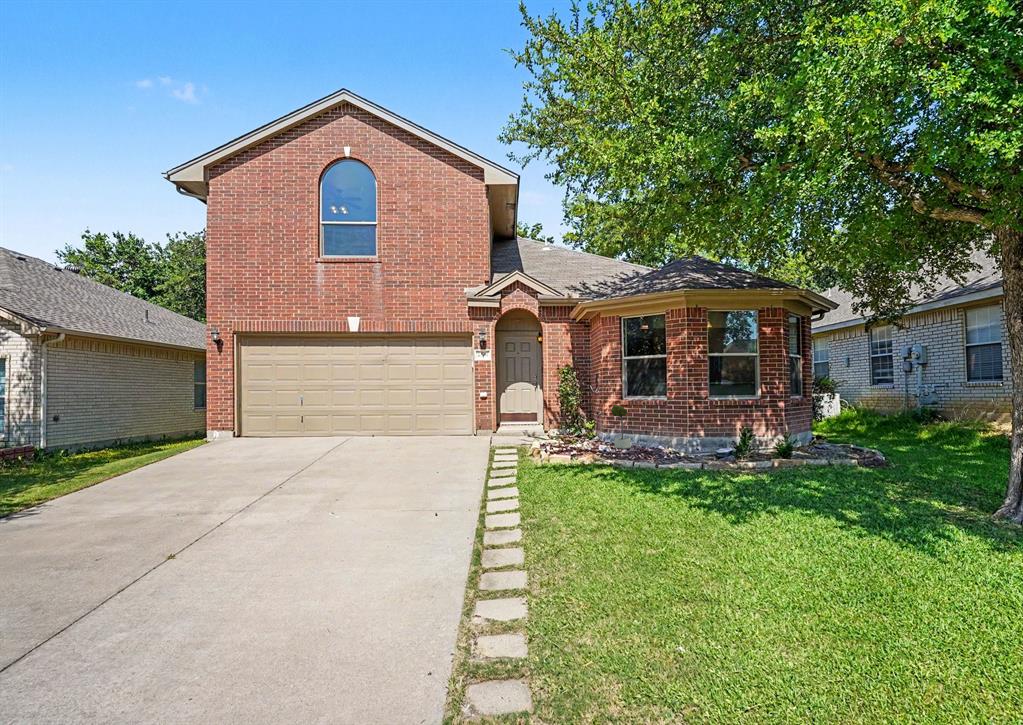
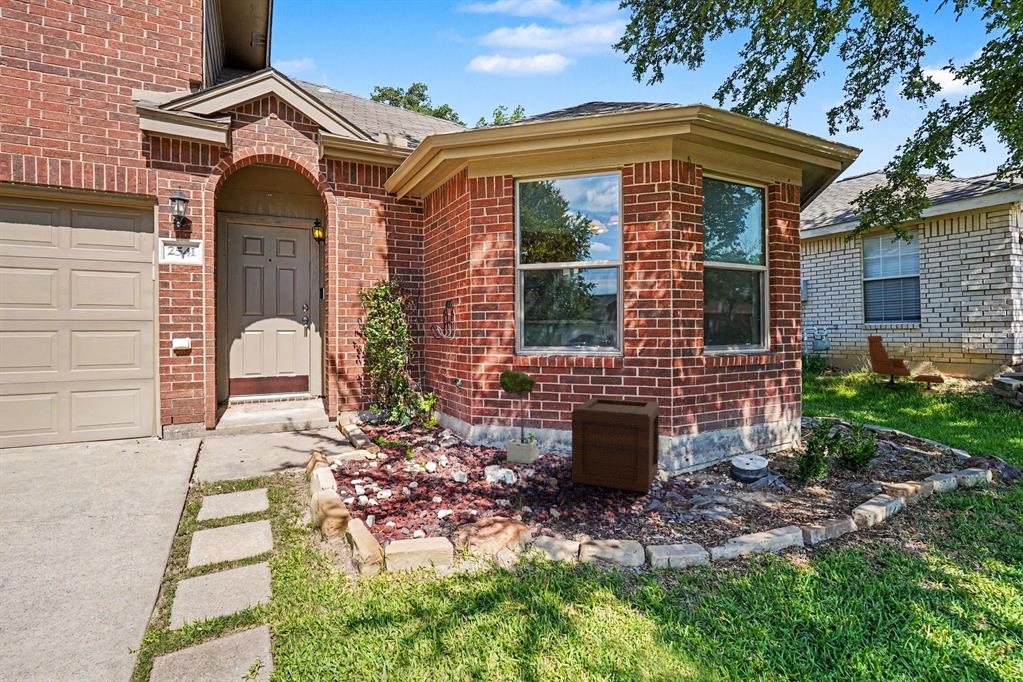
lounge chair: none [949,392,1008,438] -> present [867,336,944,392]
wooden crate: none [635,419,682,457] -> present [572,398,660,493]

